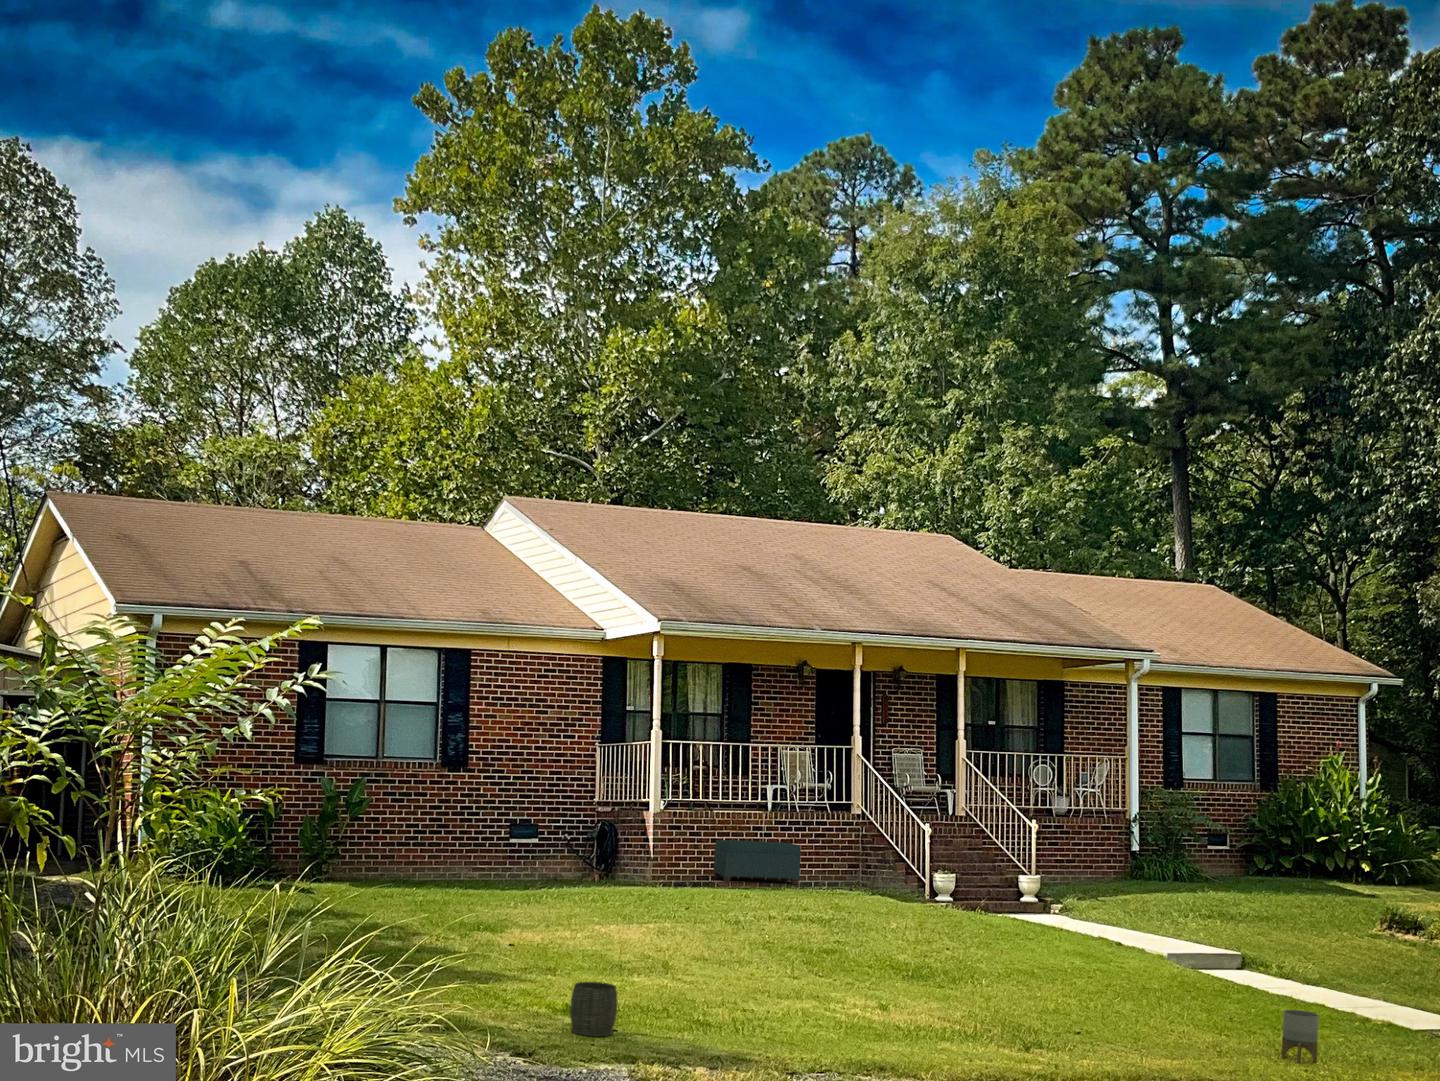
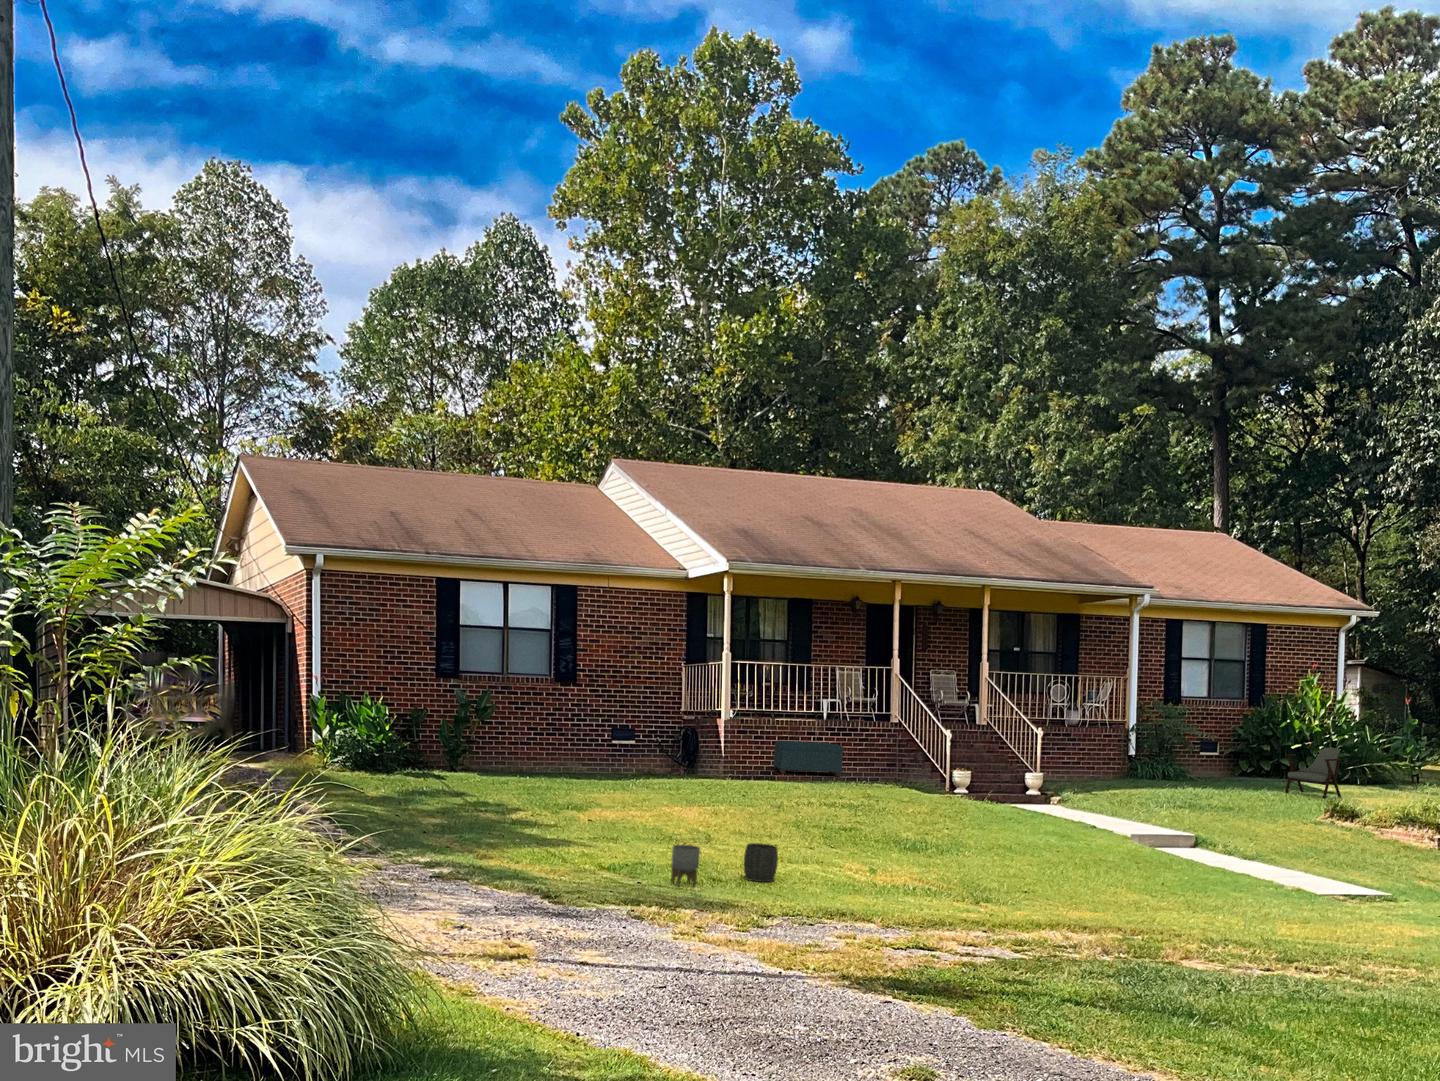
lounge chair: none [1309,832,1374,897] -> present [1285,747,1342,798]
woven basket: present [570,982,617,1037] -> present [744,843,778,882]
planter: present [1282,1010,1319,1063] -> present [671,844,700,886]

